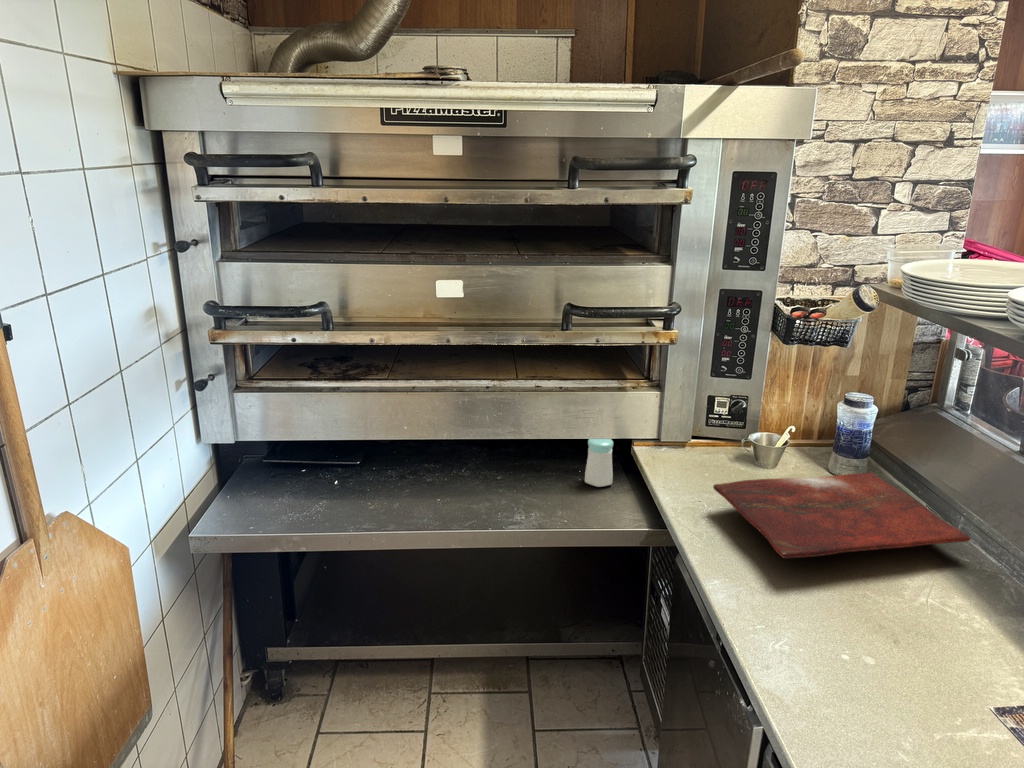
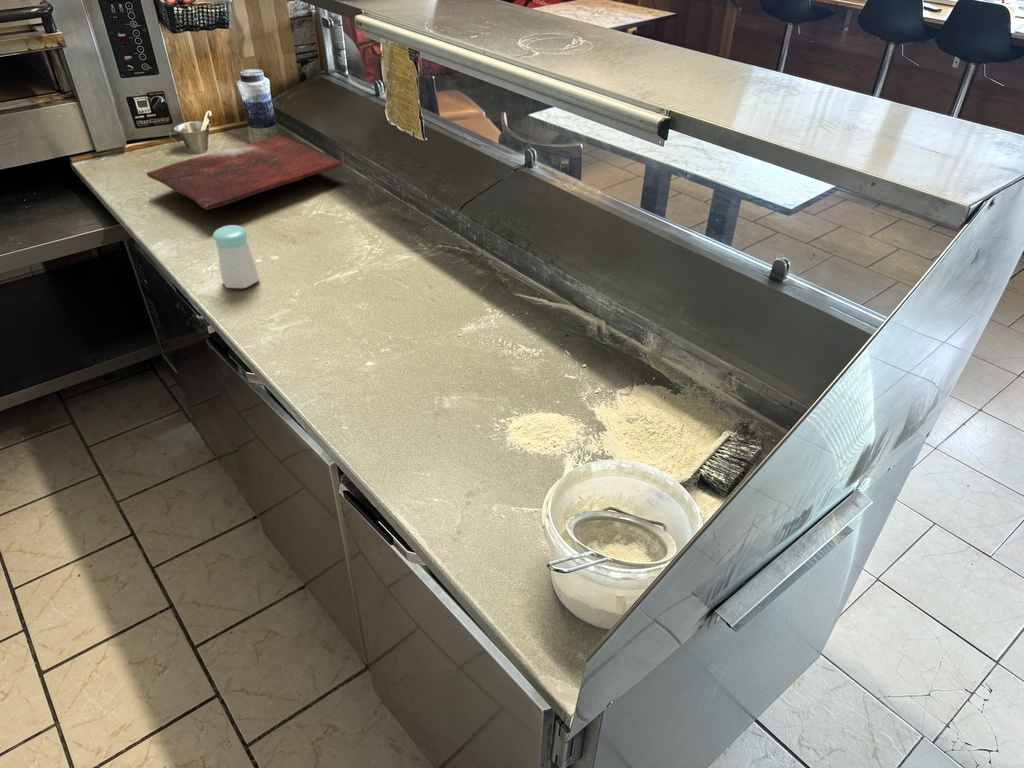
salt shaker: present [585,439,613,487] -> present [213,225,259,288]

